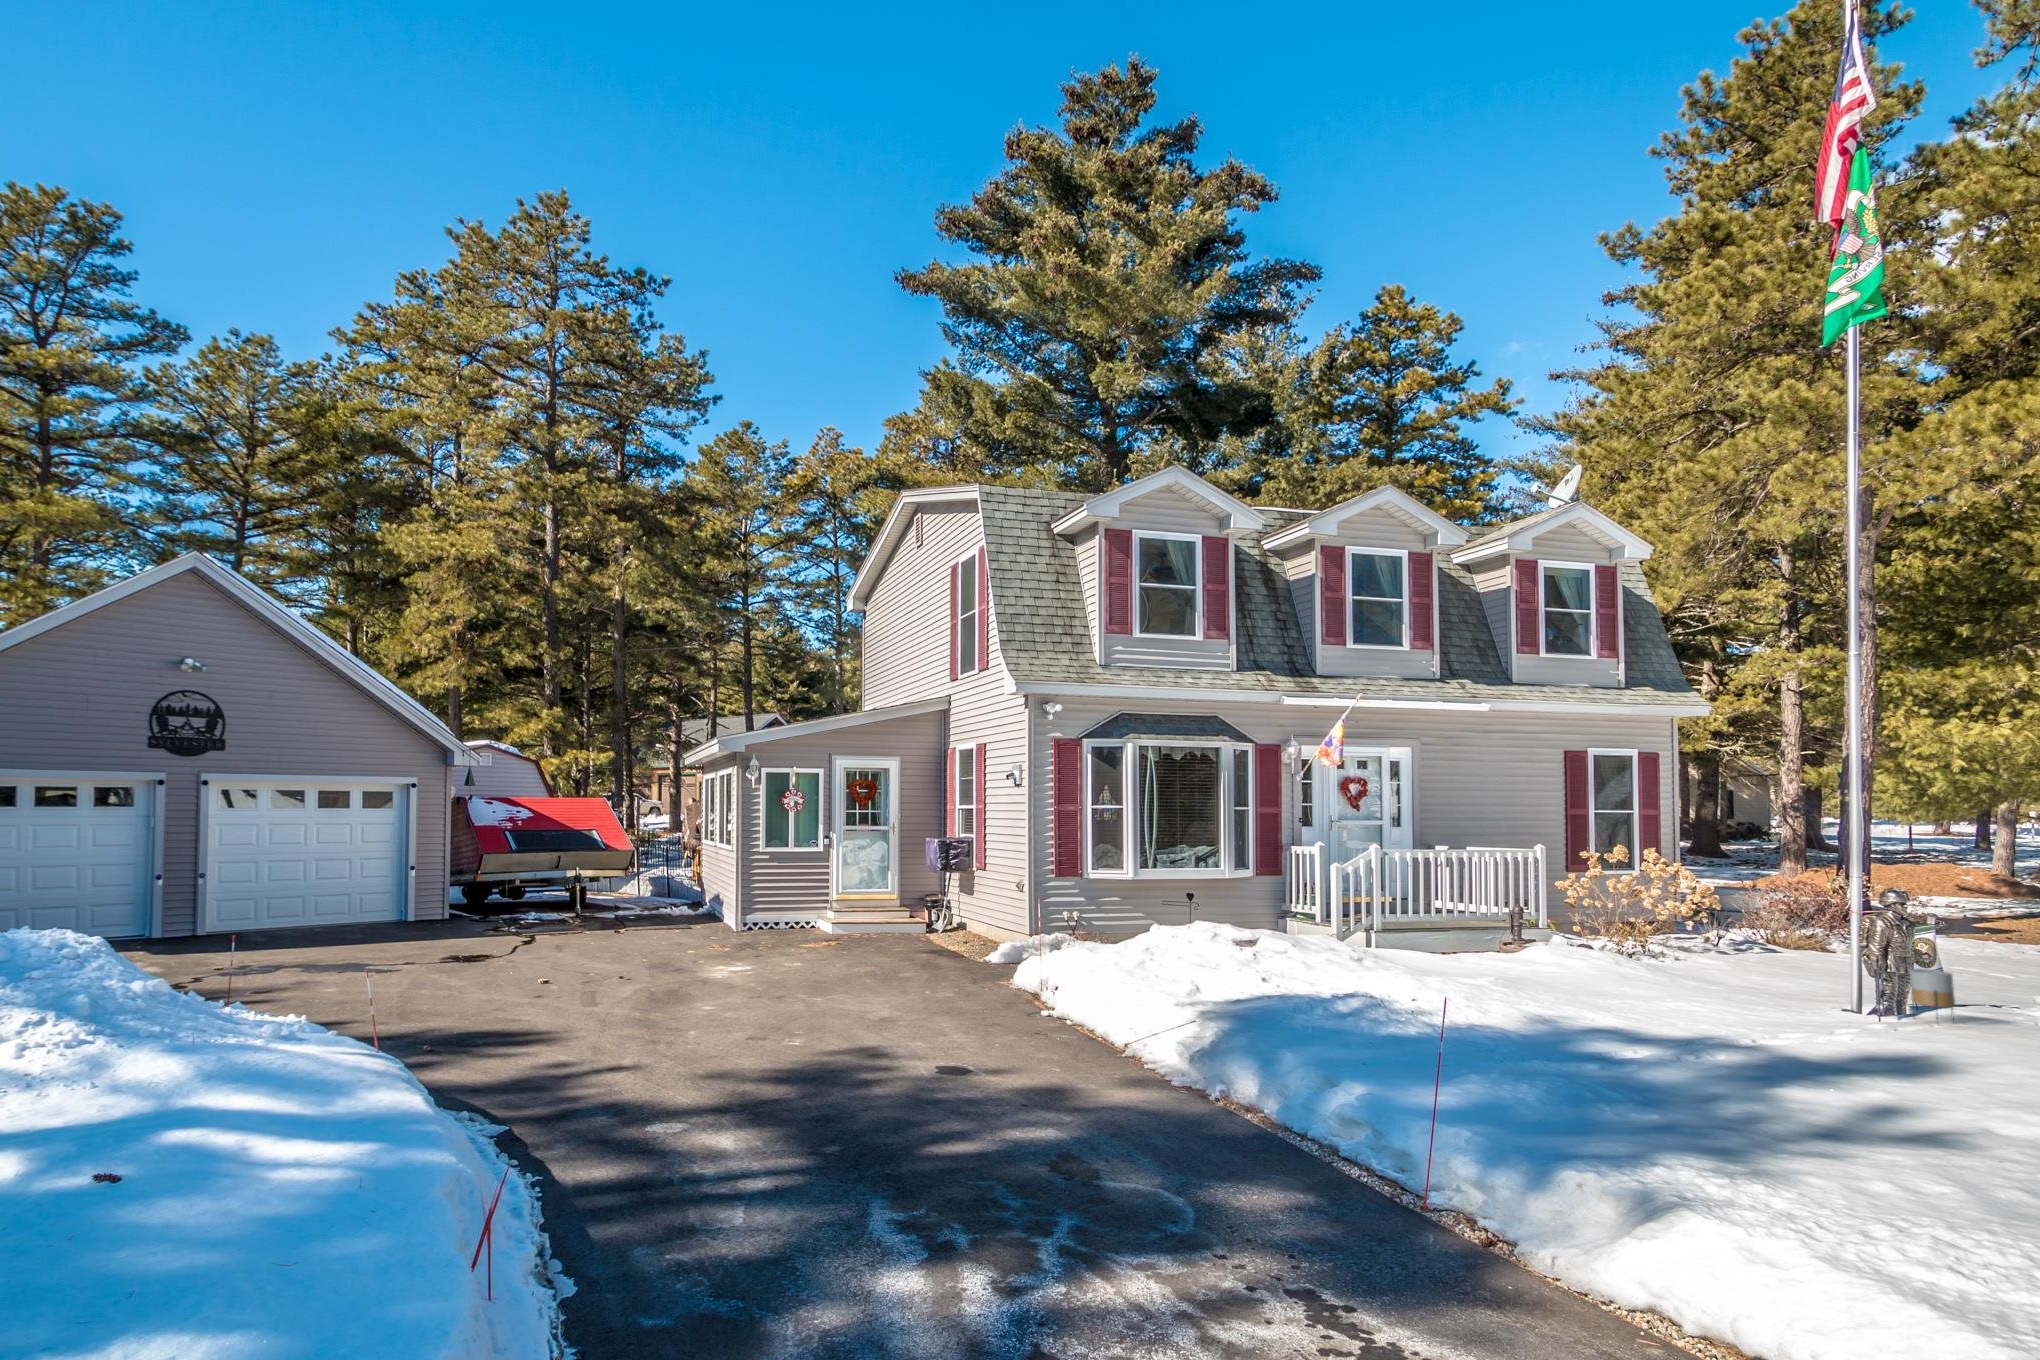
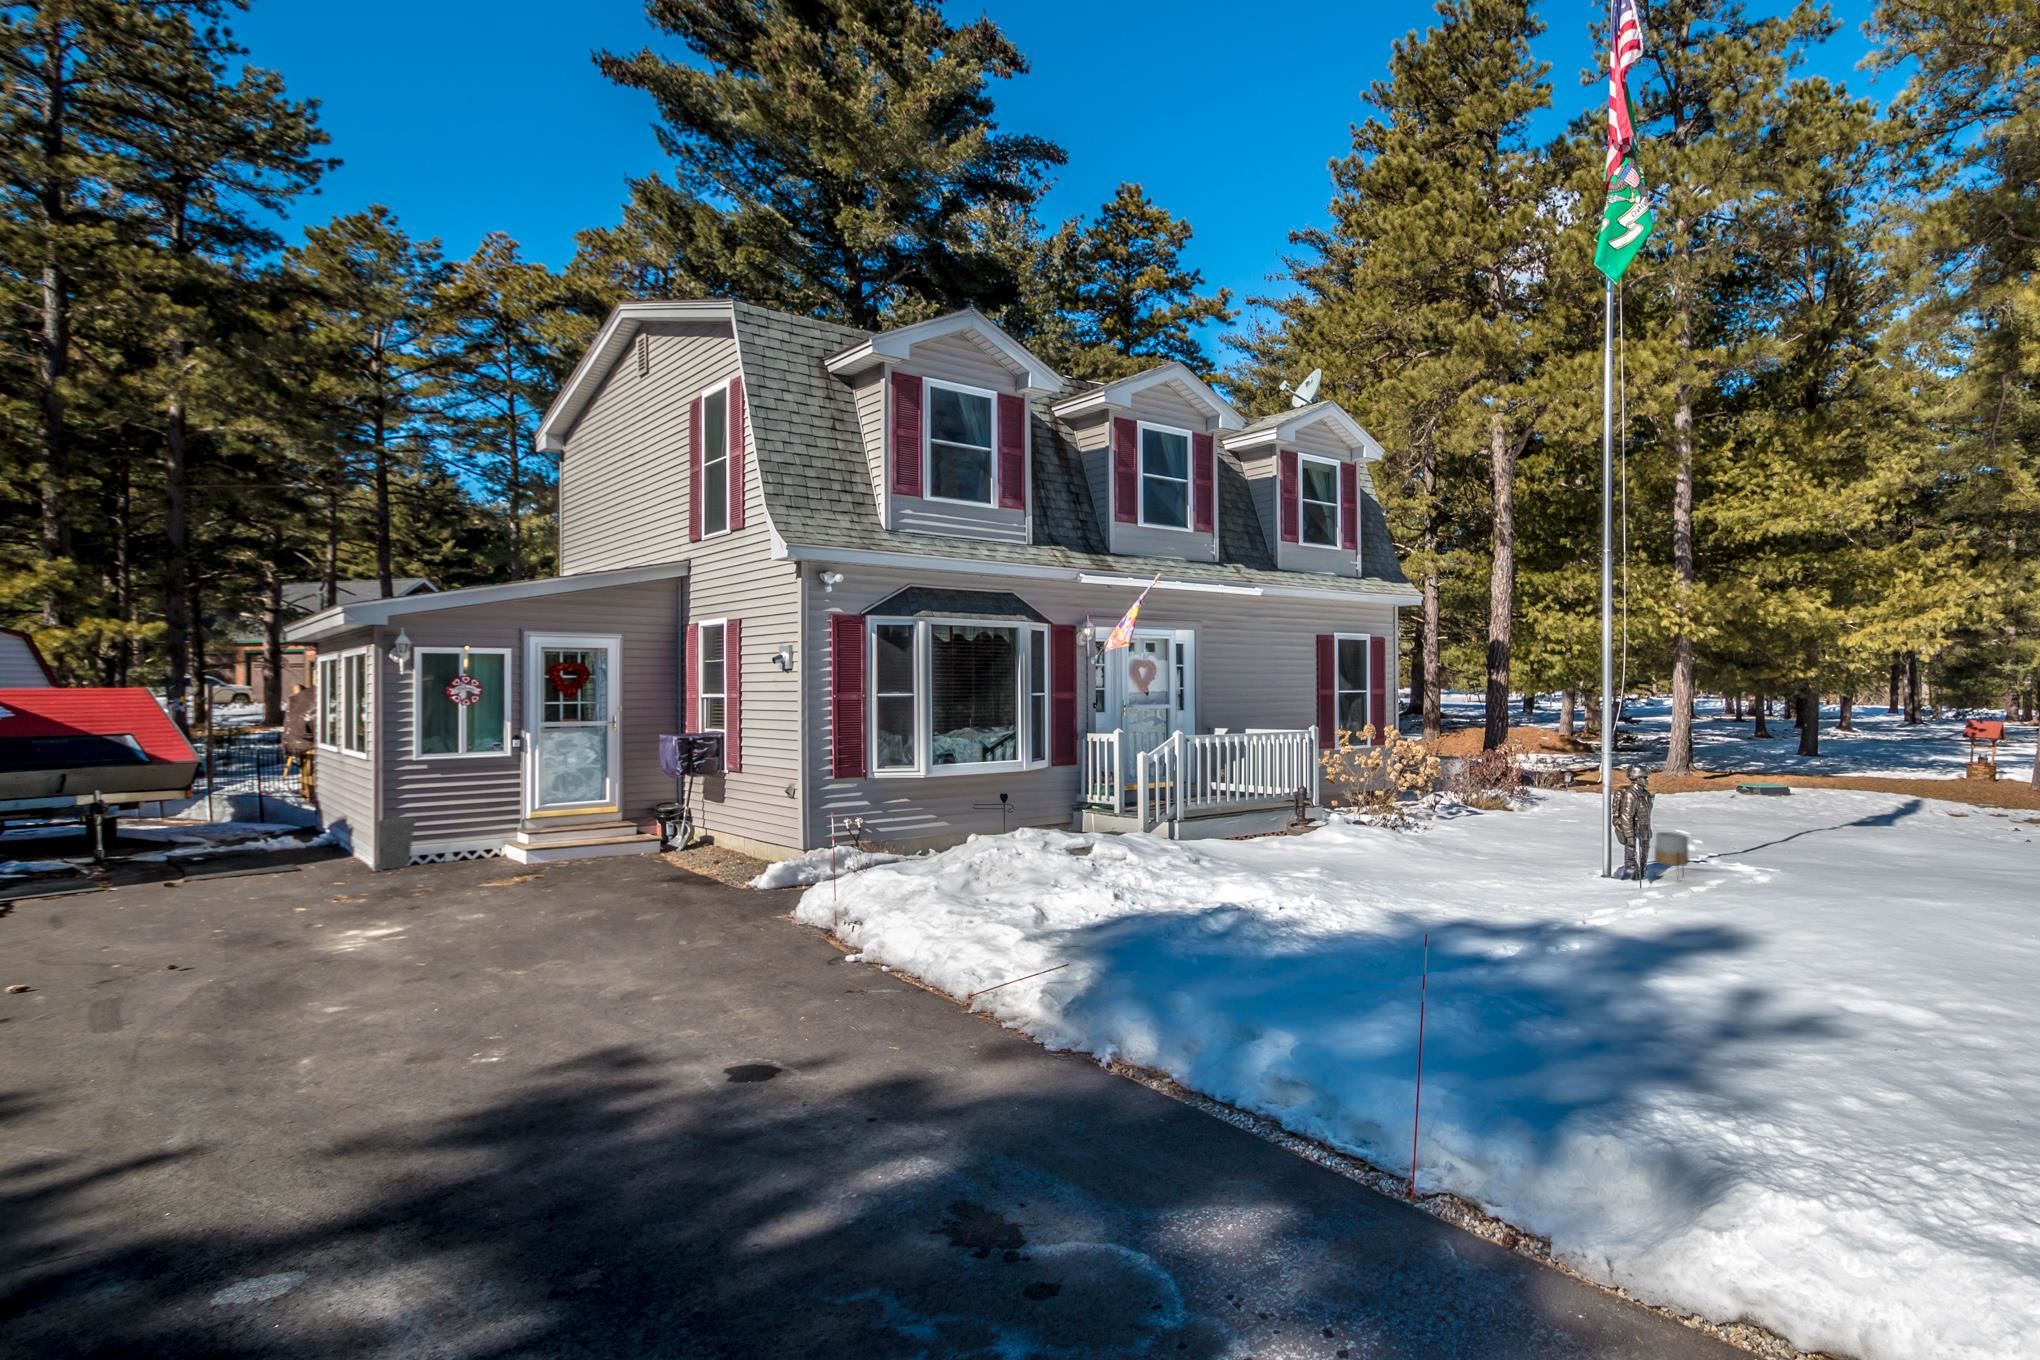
trash can: none [738,893,763,932] -> present [378,817,416,869]

